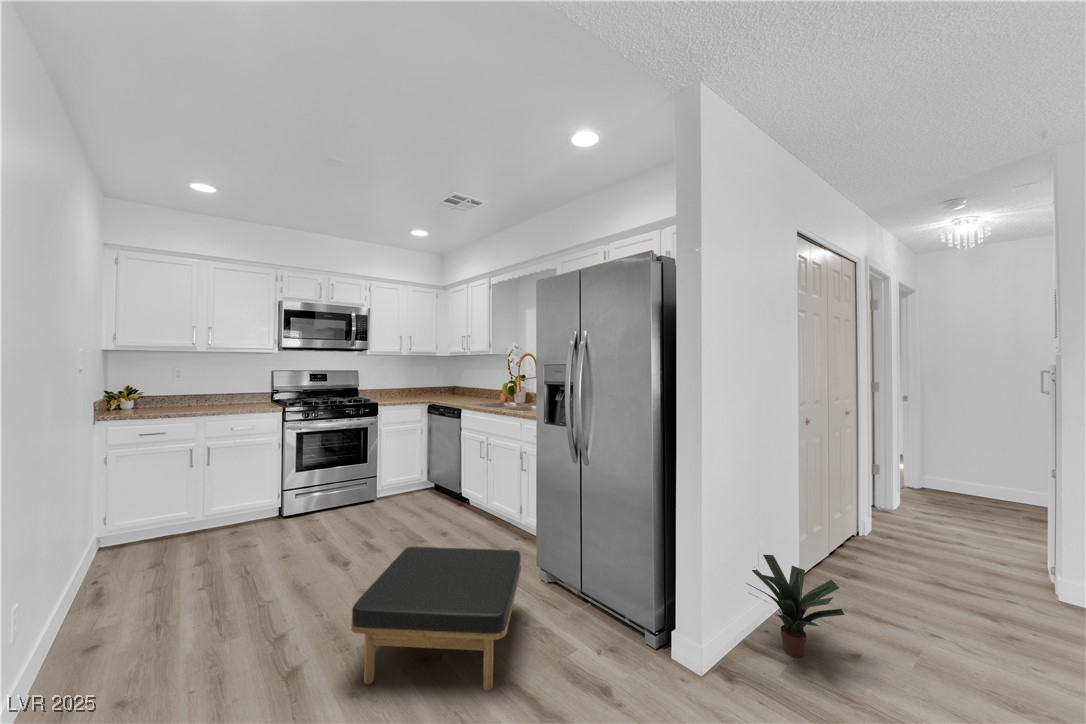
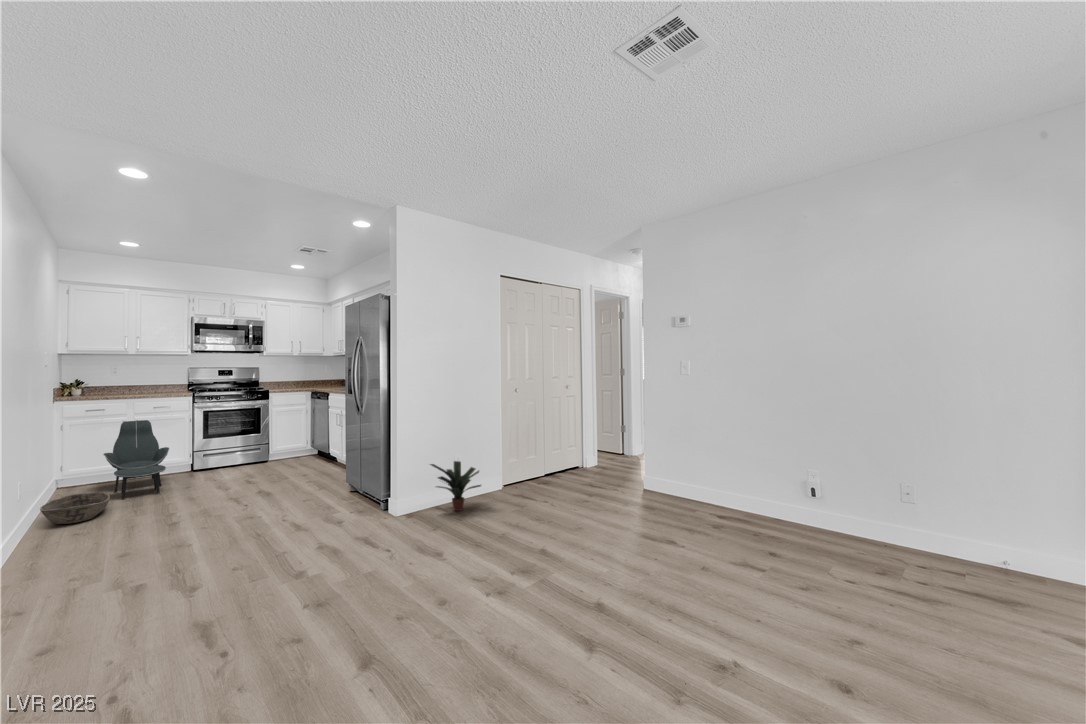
lounge chair: none [164,447,258,585] -> present [103,420,169,498]
ottoman: present [351,547,521,691] -> none [200,467,320,524]
basket: none [60,582,179,668] -> present [40,492,110,524]

